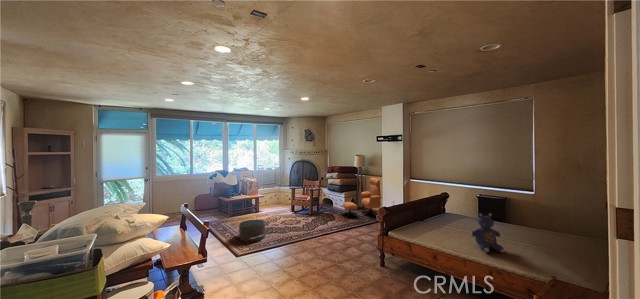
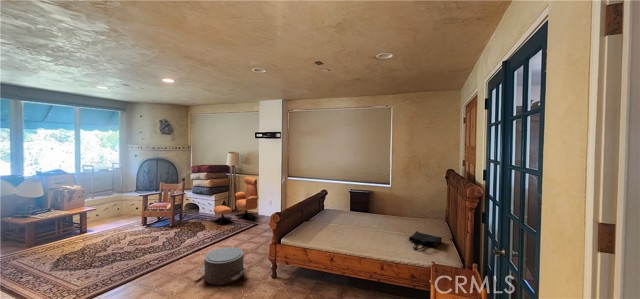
teddy bear: present [470,213,504,252] -> none [360,208,387,246]
pouf: present [237,220,265,242] -> present [196,247,246,285]
tote bag: none [538,246,590,266] -> present [409,231,442,250]

